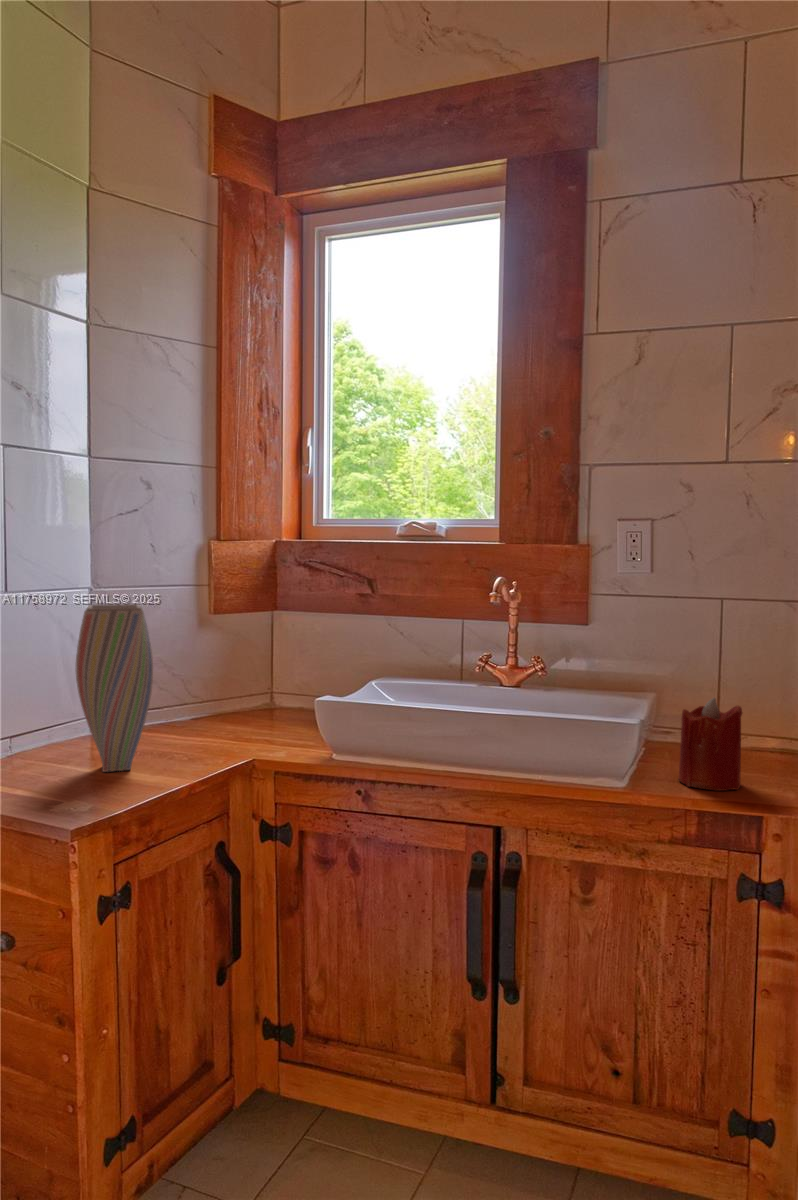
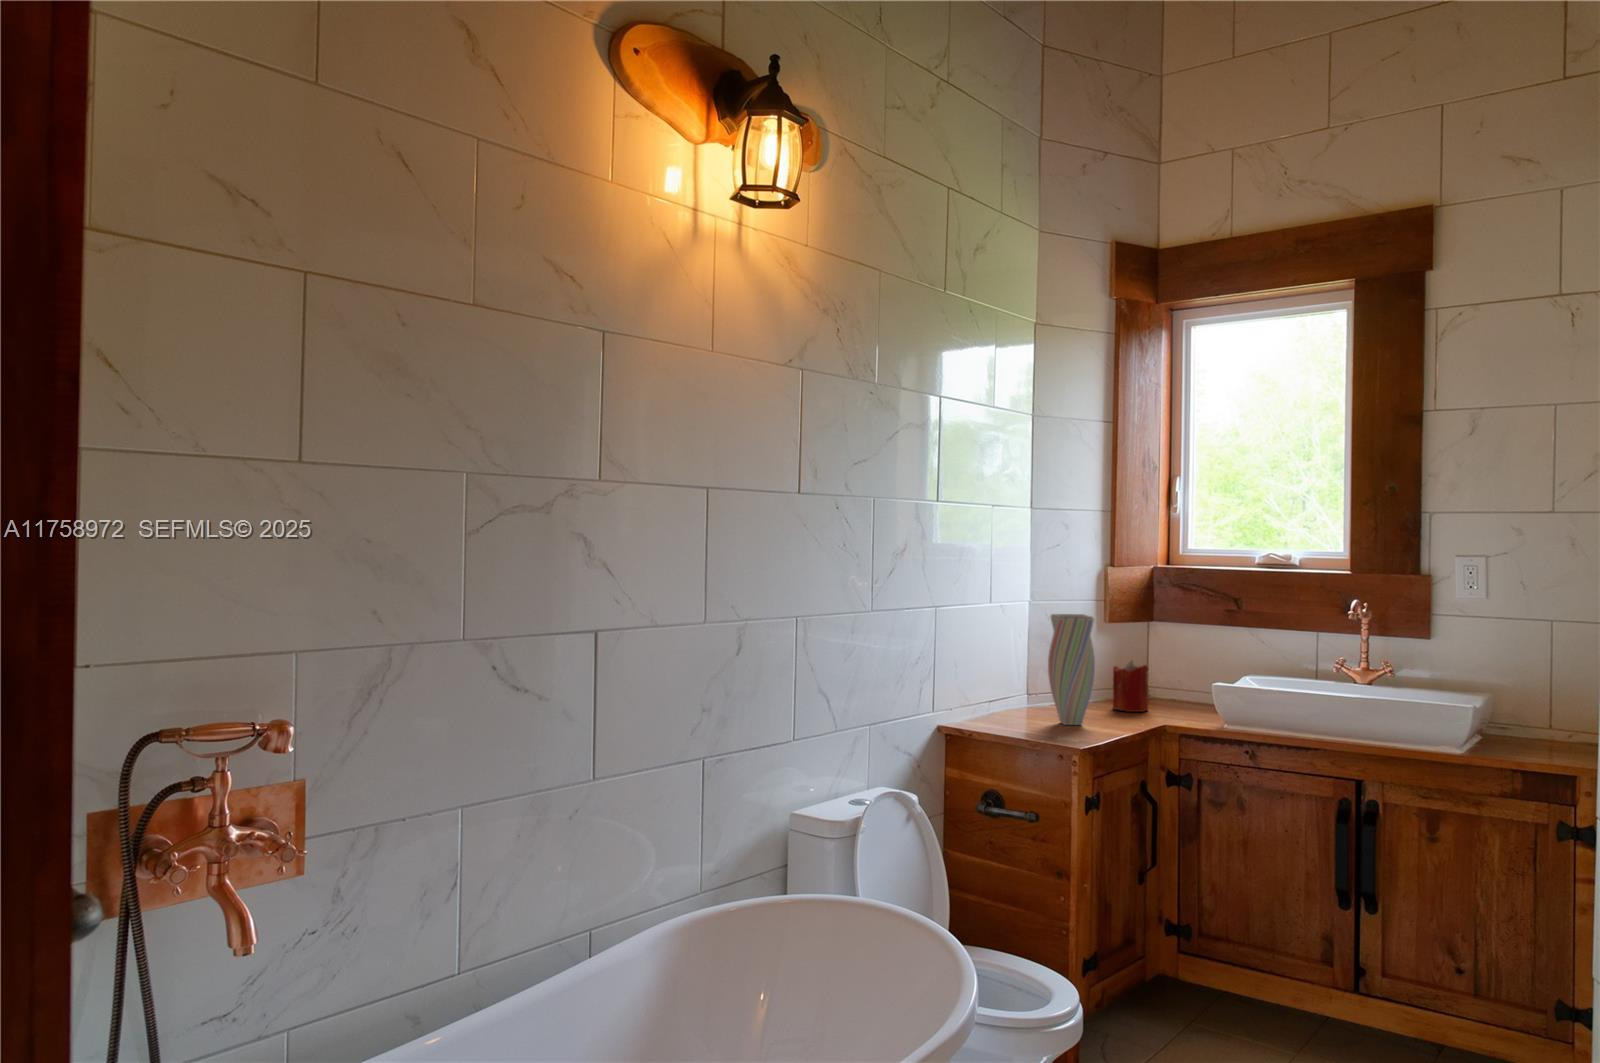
candle: present [679,698,742,791] -> present [1113,660,1148,712]

